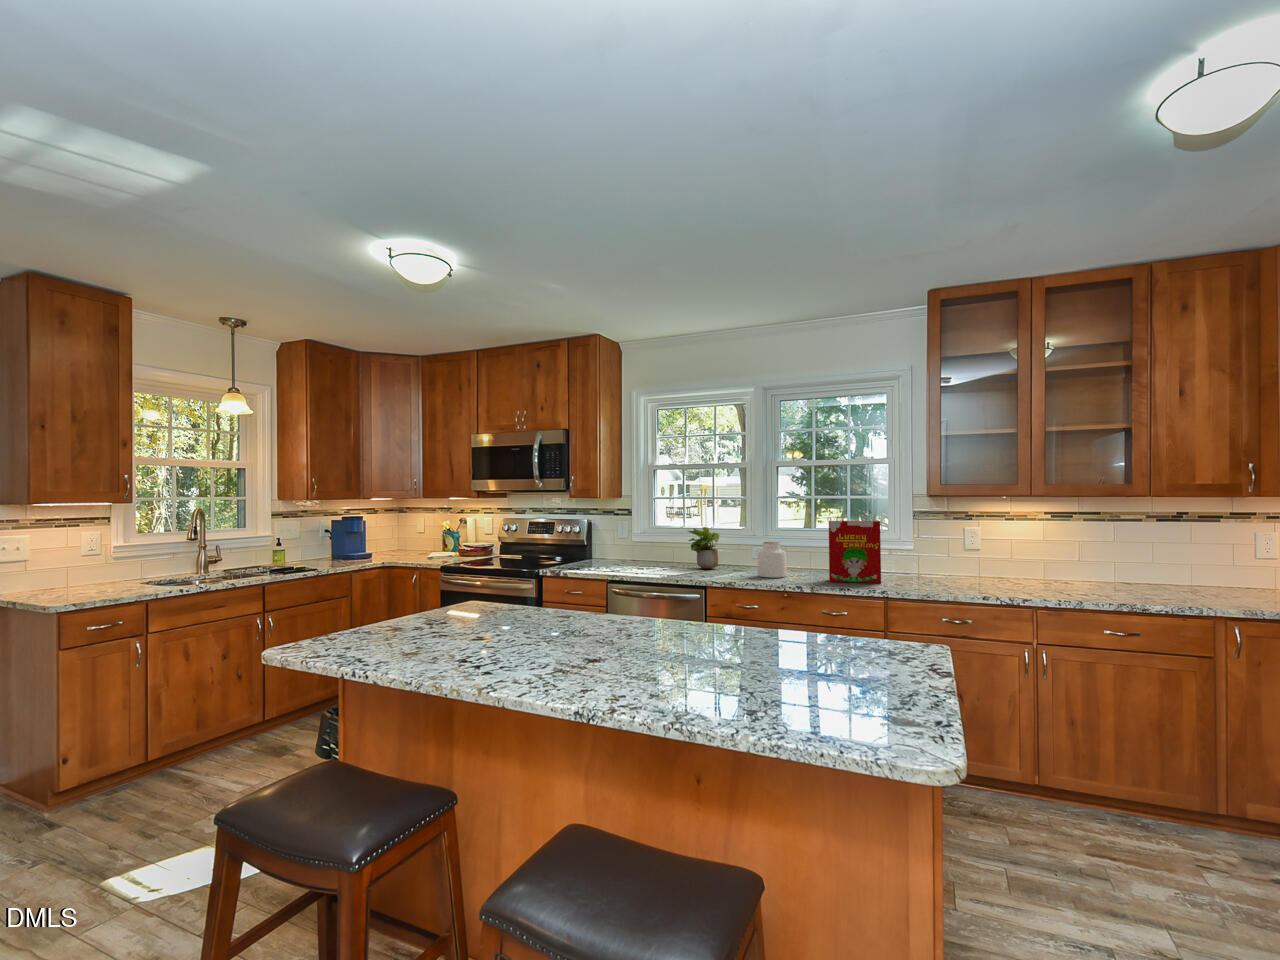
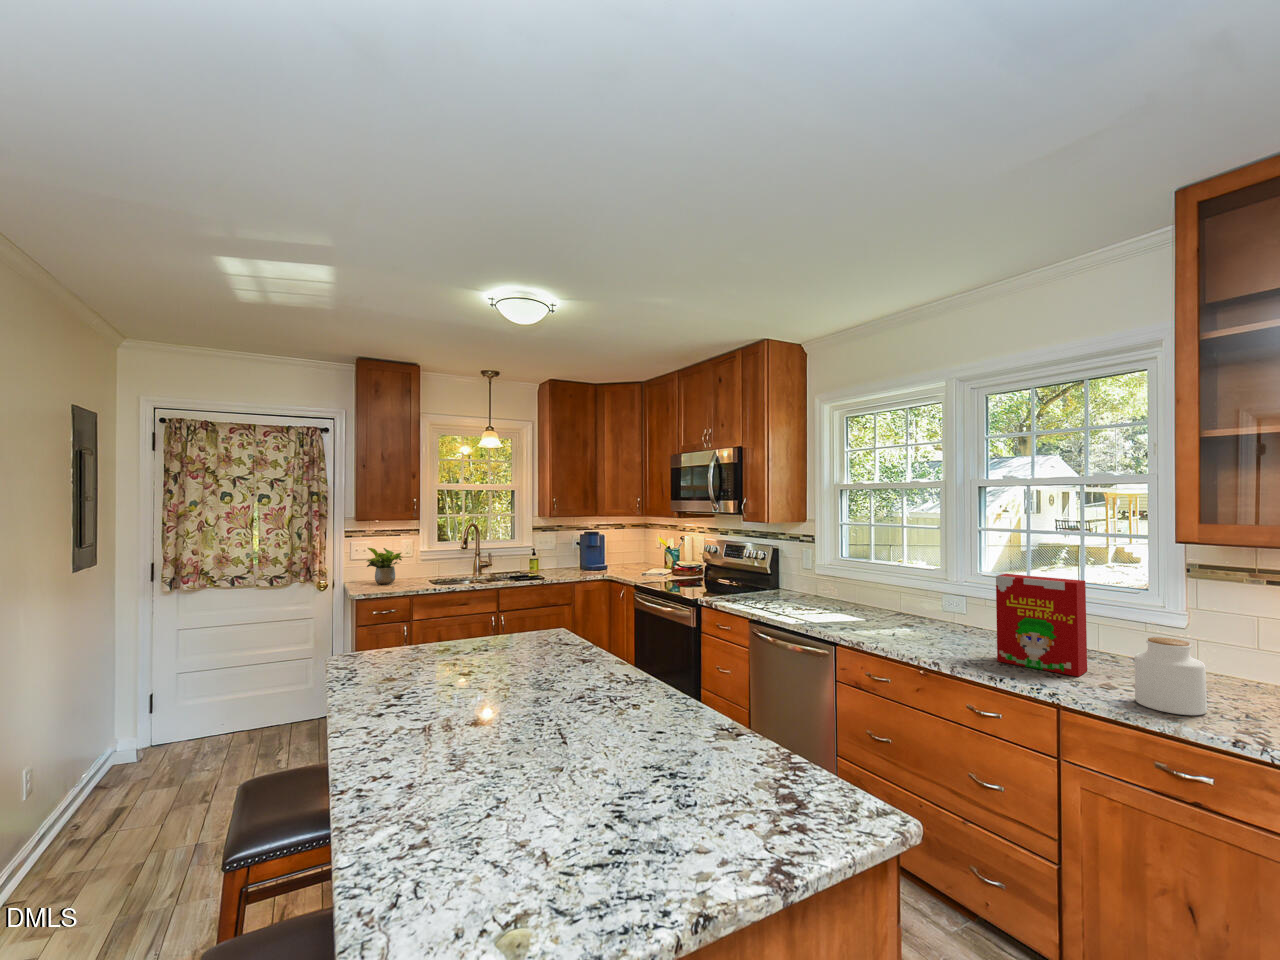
potted plant: present [688,527,720,569] -> present [367,548,402,584]
jar: present [758,542,786,578] -> present [1134,637,1207,715]

